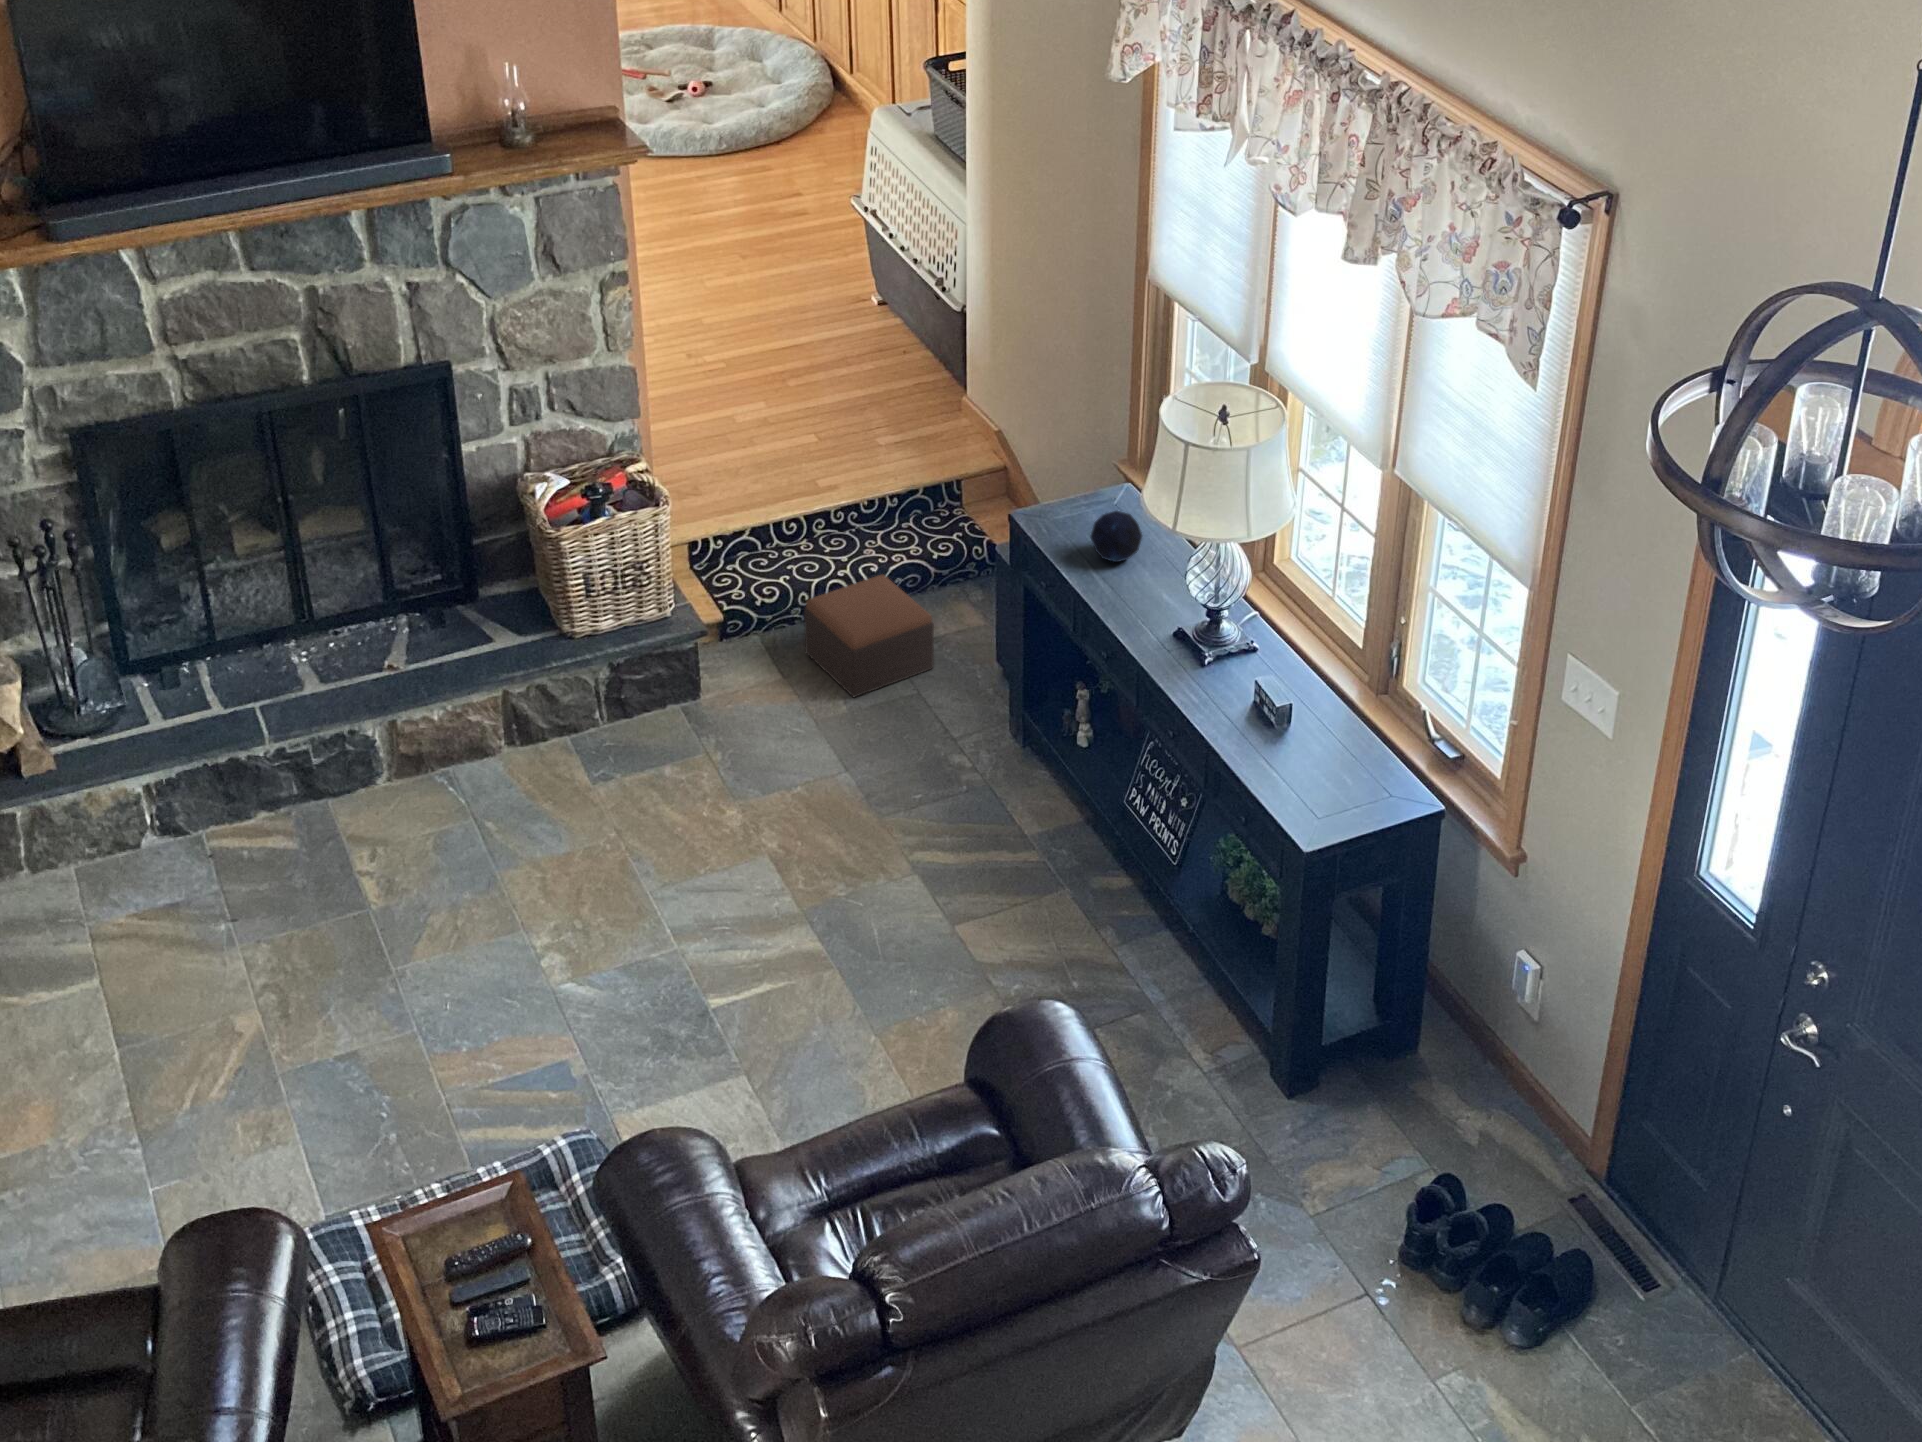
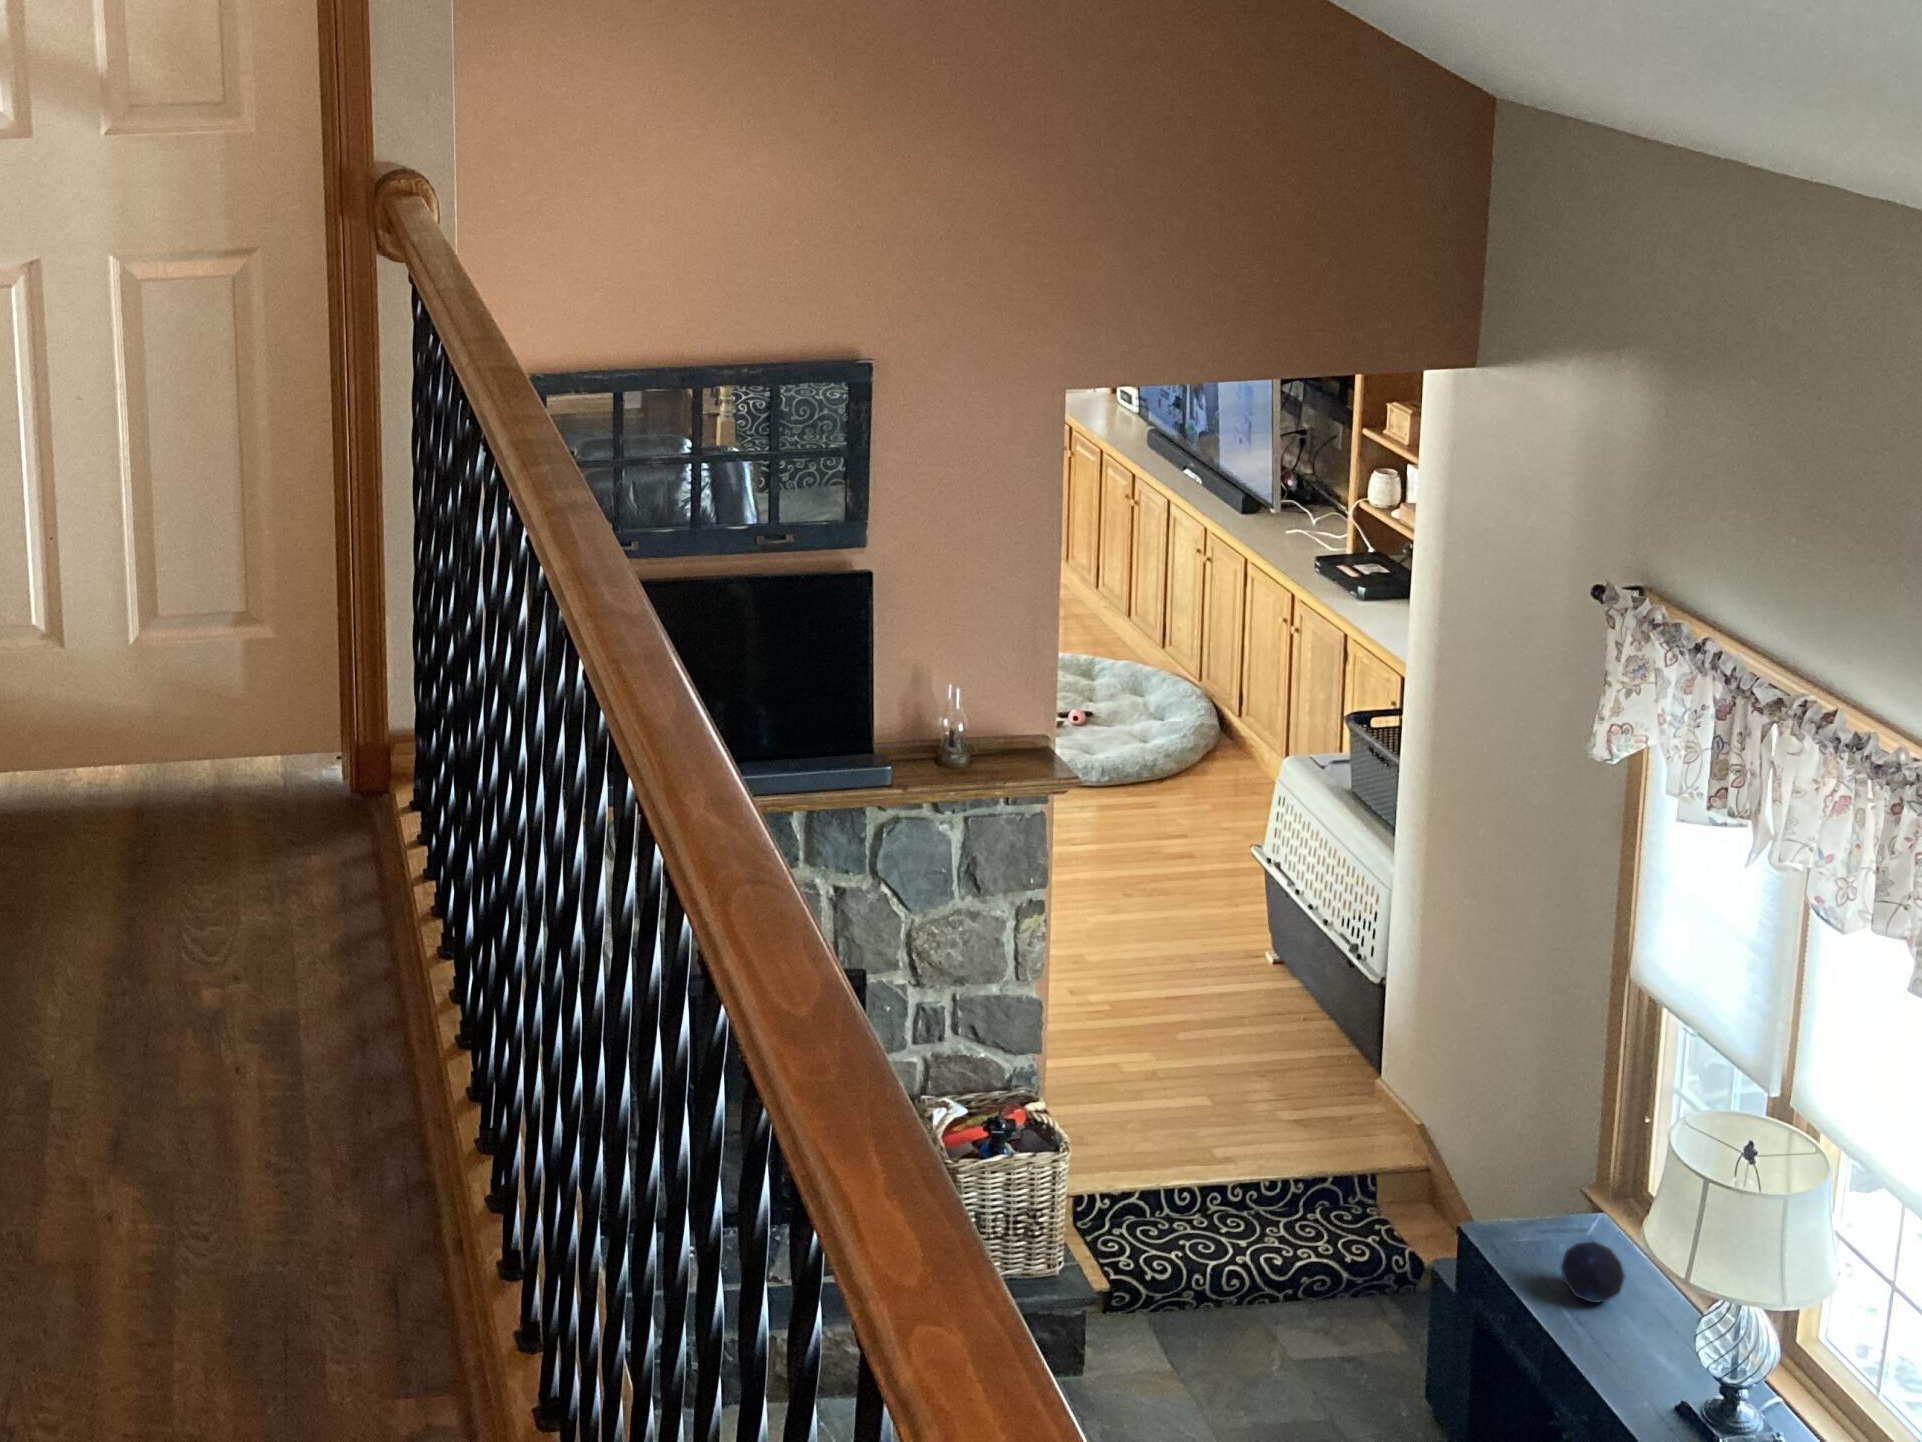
footstool: present [804,575,934,697] -> none [1201,1267,1353,1405]

